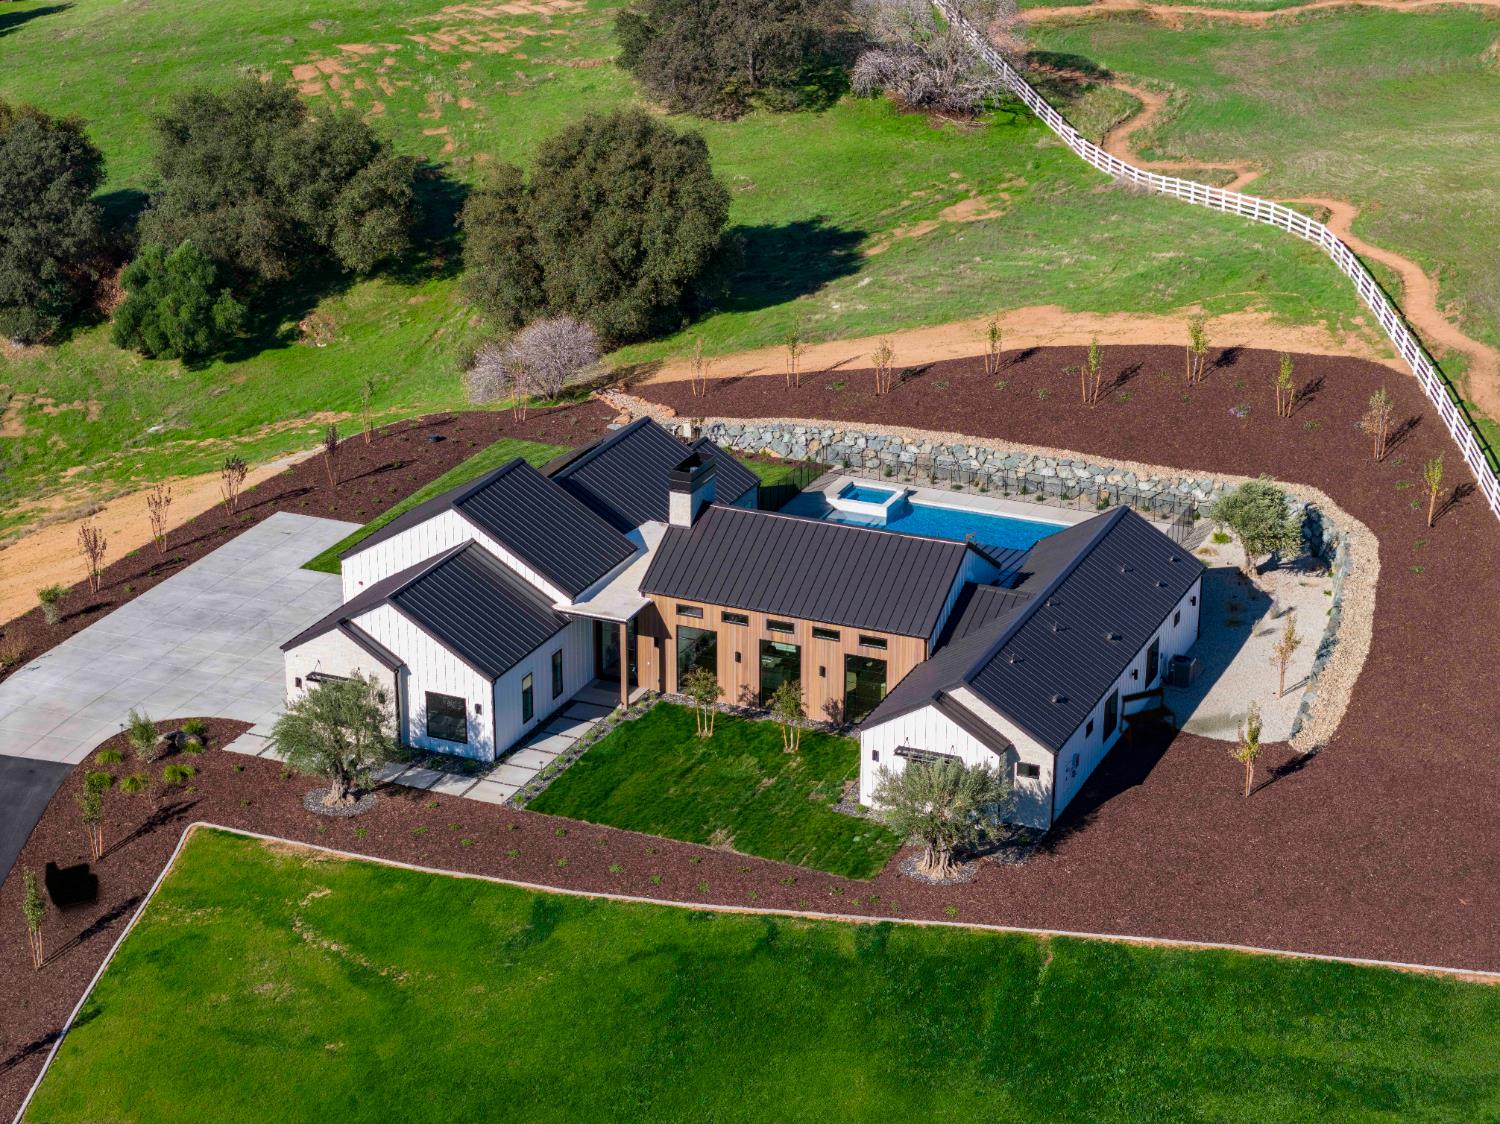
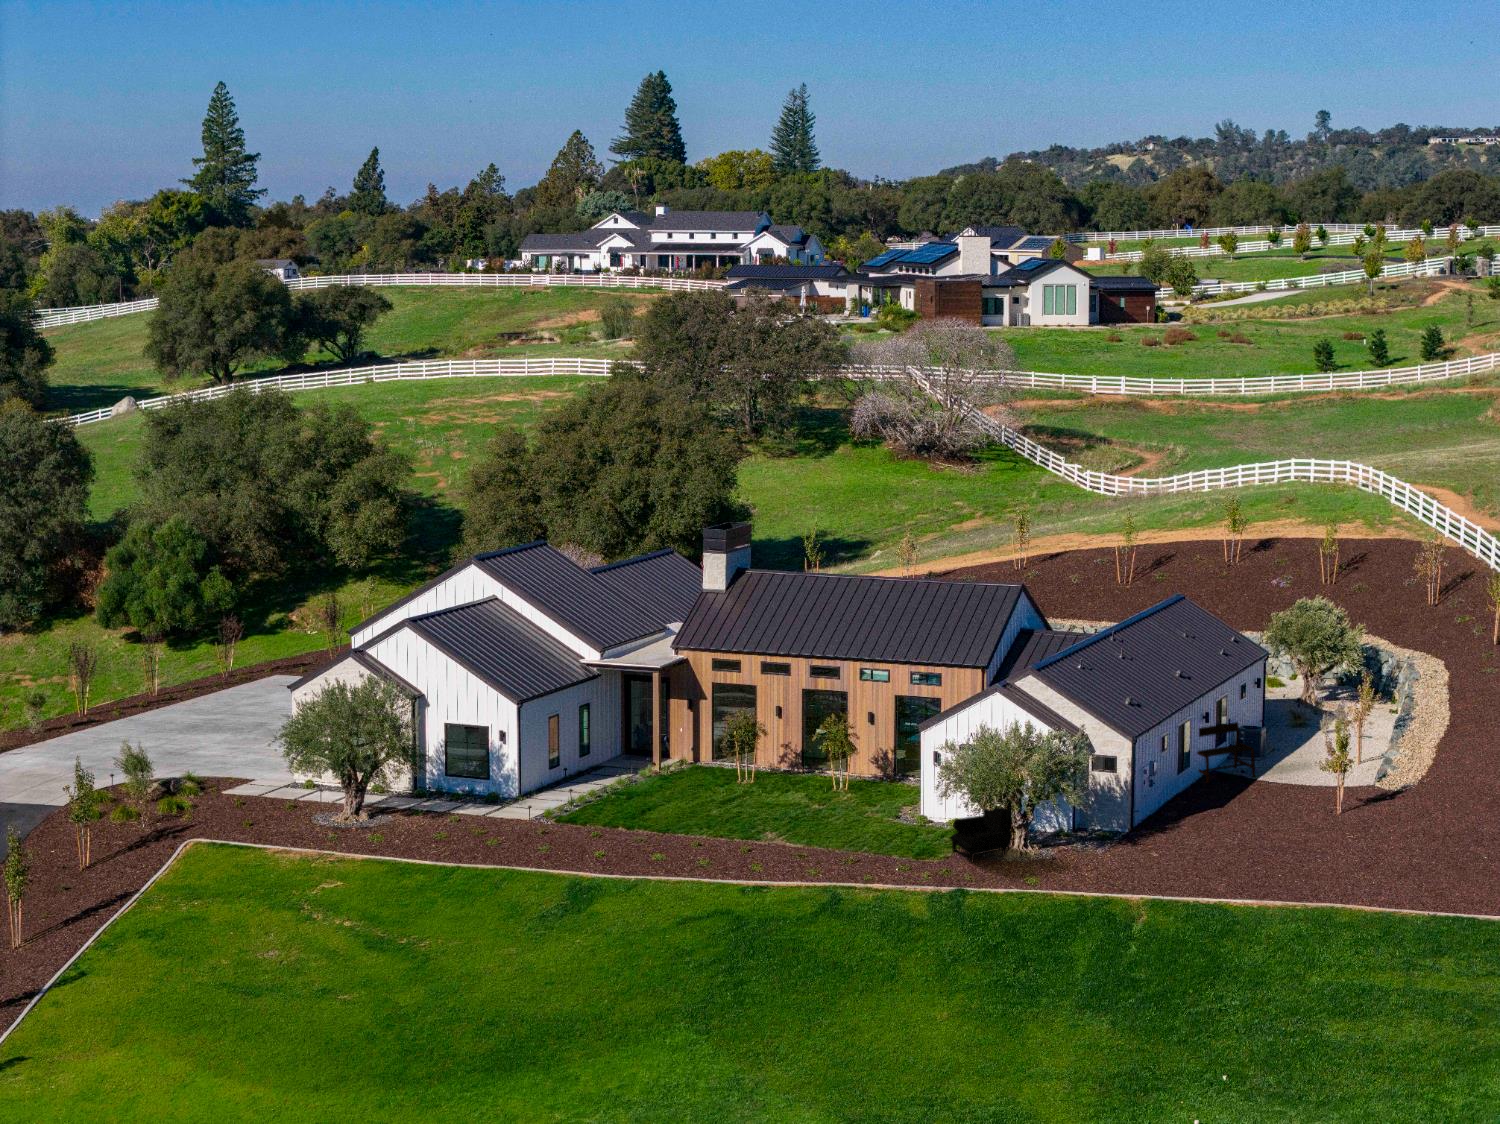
armchair: present [45,861,99,913] -> present [951,807,1012,862]

